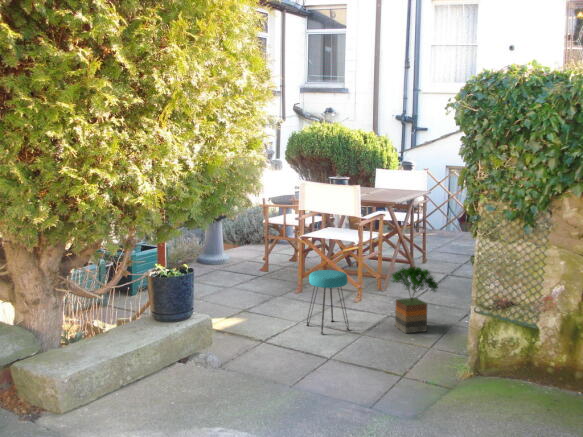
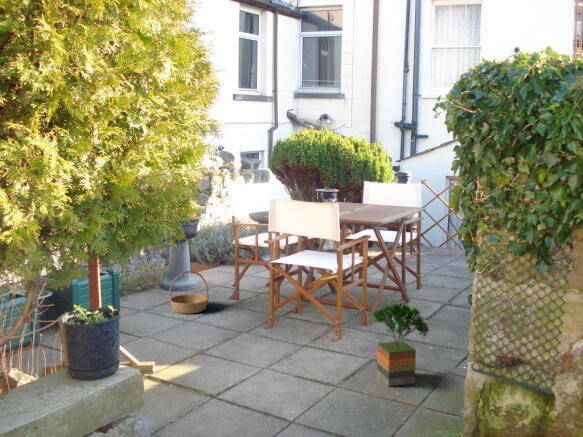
basket: none [211,246,244,283] -> present [169,271,209,313]
stool: present [307,270,349,334] -> none [269,307,320,386]

